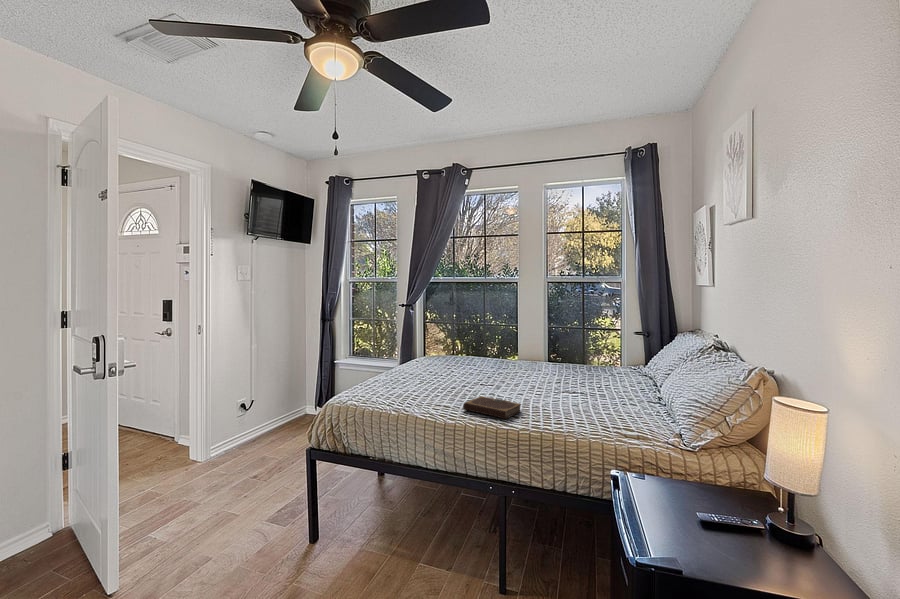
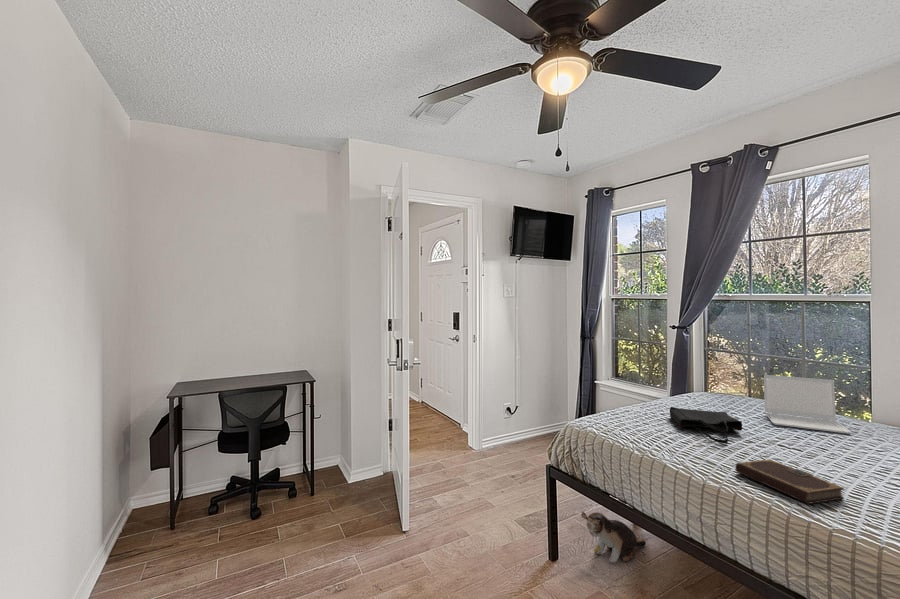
laptop: none [468,338,515,373] -> present [764,375,850,434]
tote bag: none [410,370,459,392] -> present [670,407,742,443]
plush toy: none [342,475,393,516] -> present [581,512,646,563]

